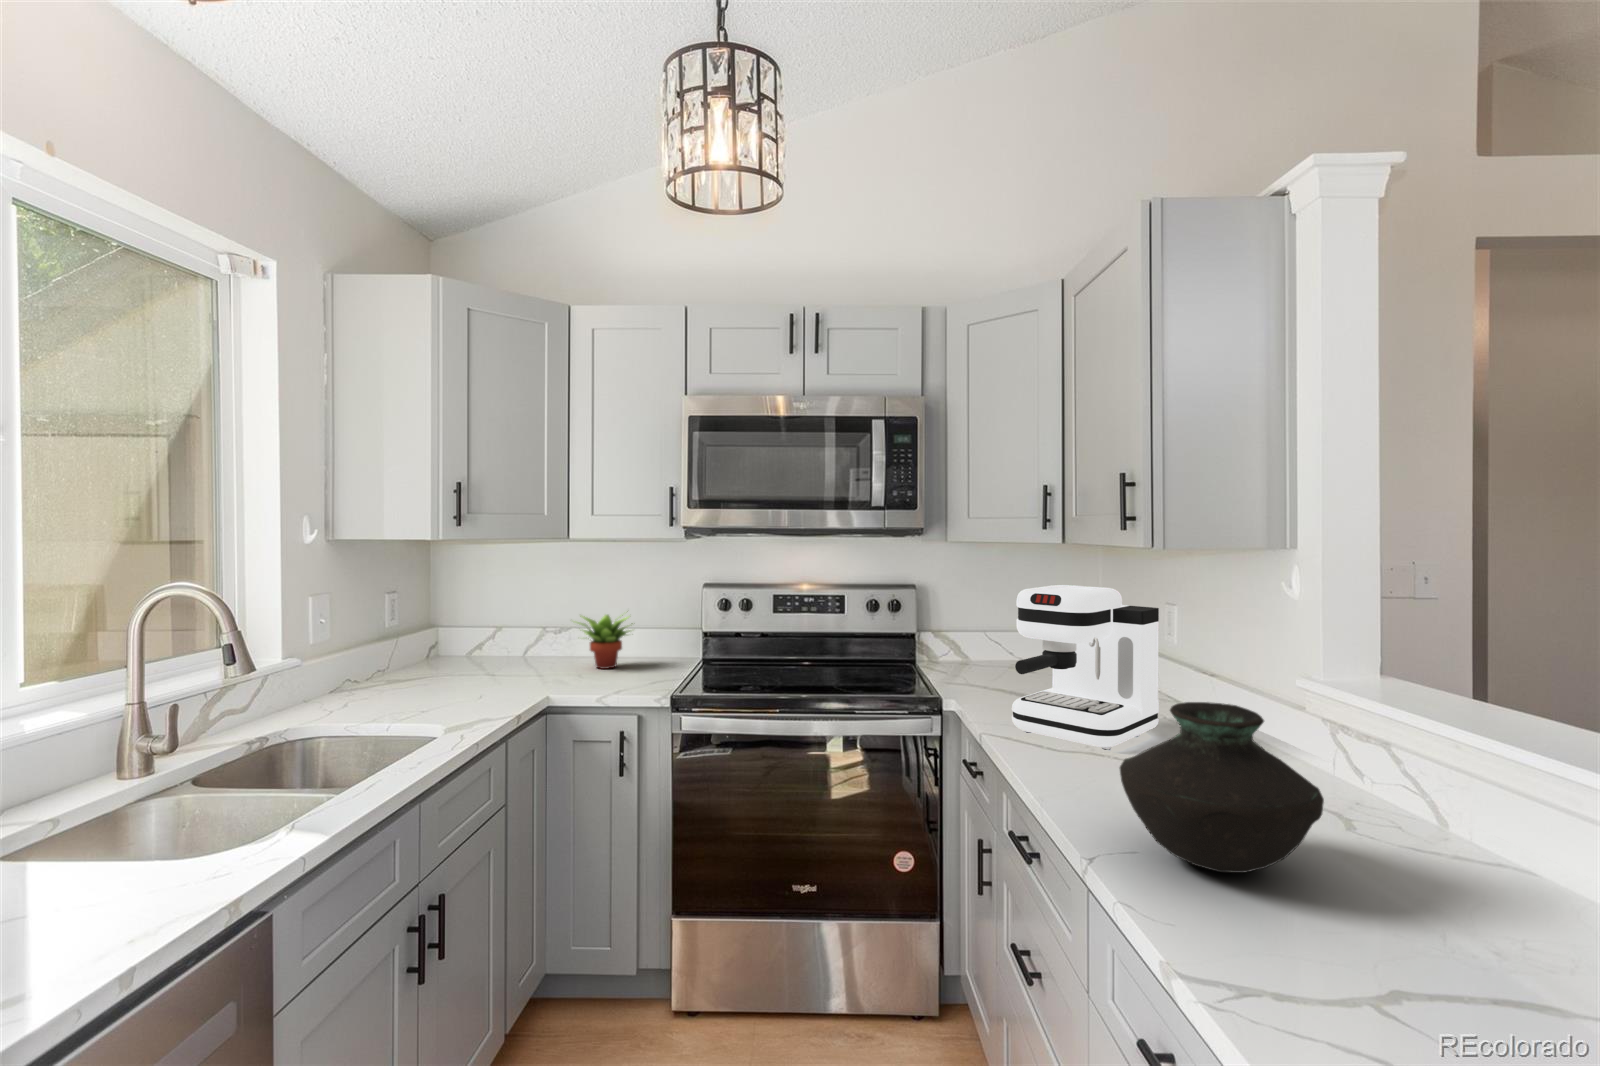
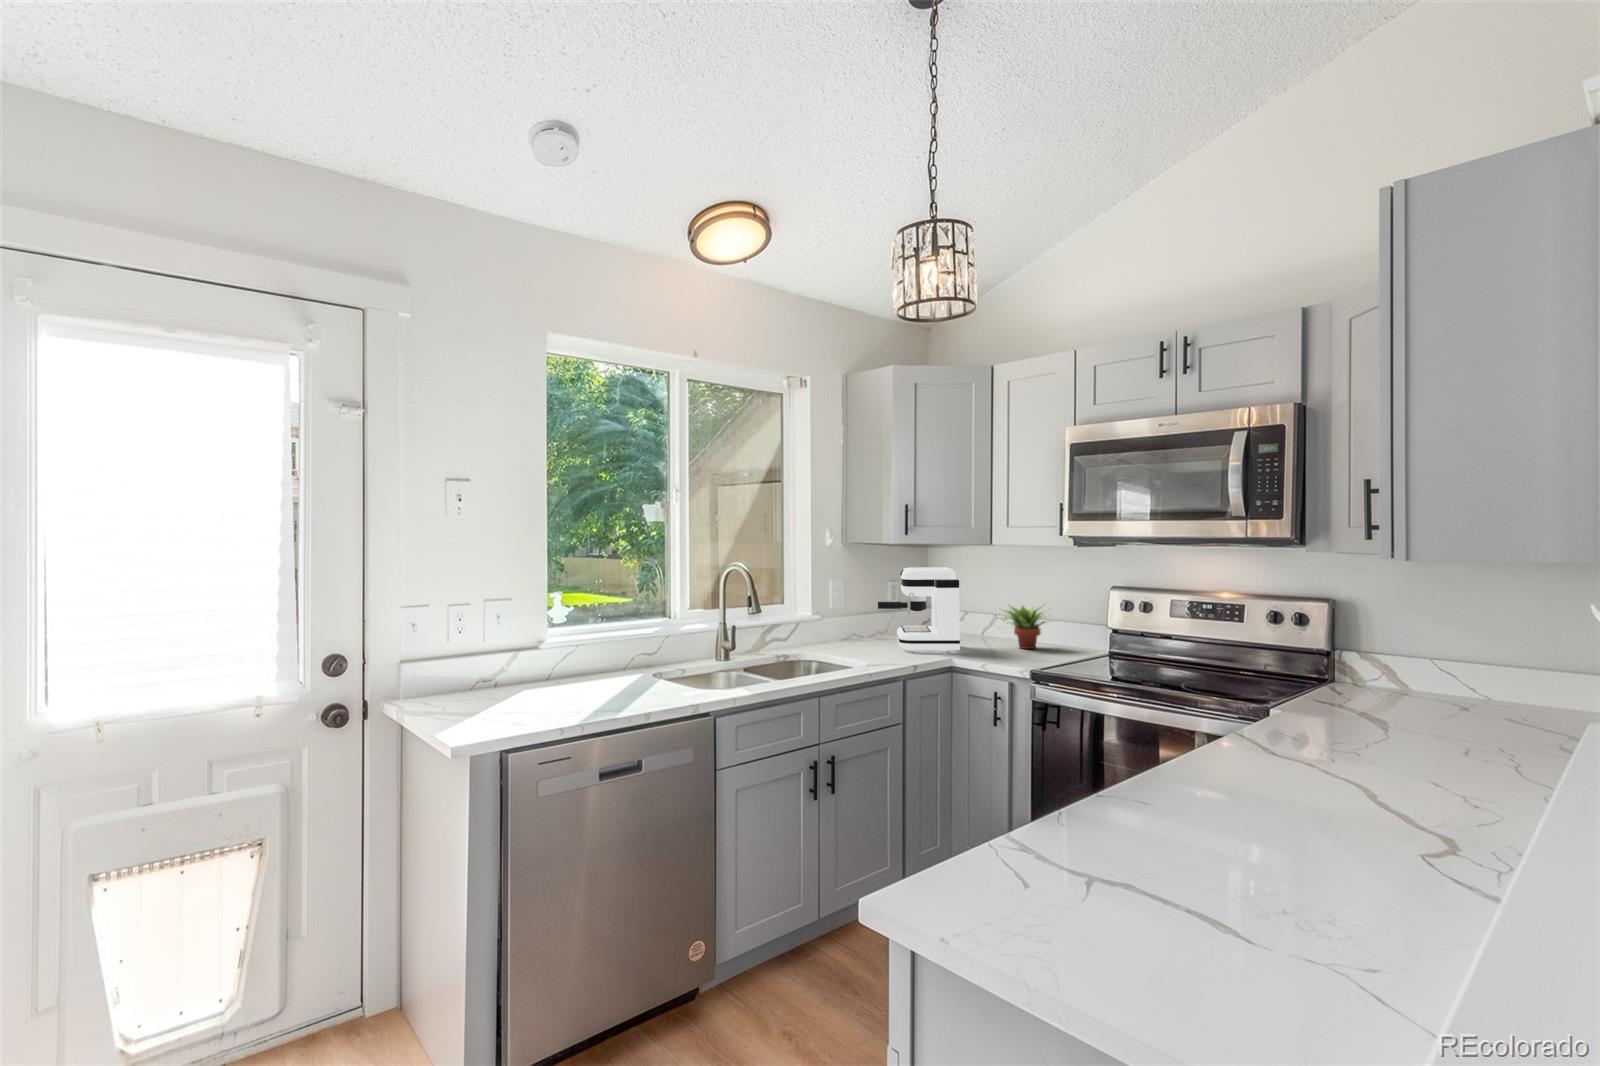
coffee maker: present [1012,585,1159,750] -> present [878,567,960,652]
vase: present [1120,702,1324,873] -> none [1118,690,1299,839]

